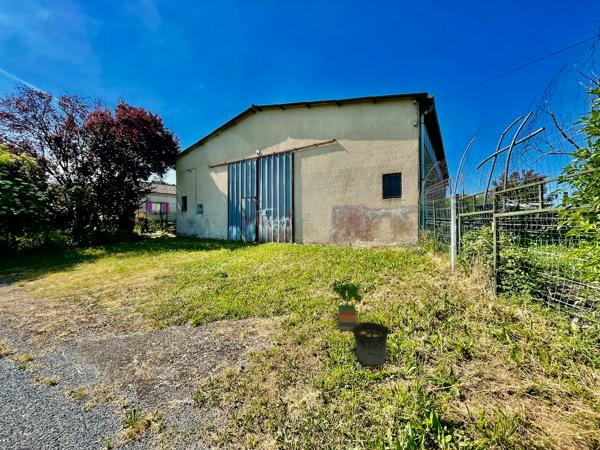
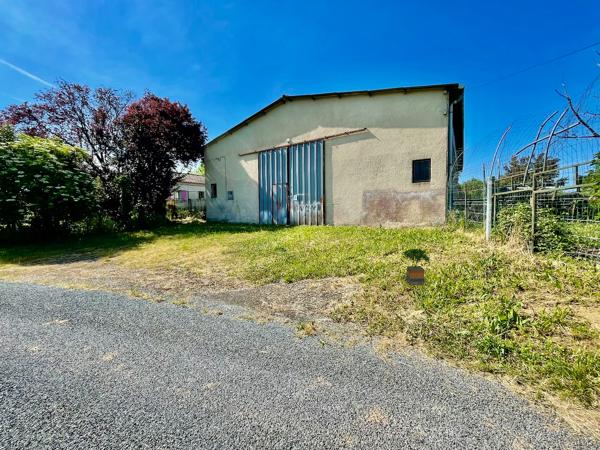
bucket: present [351,322,390,365] -> none [432,275,464,304]

